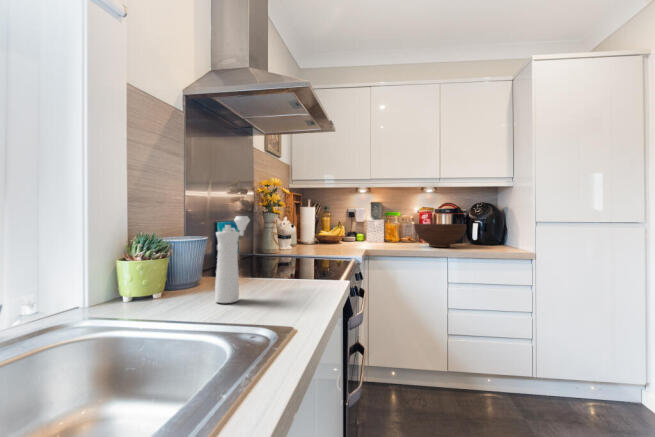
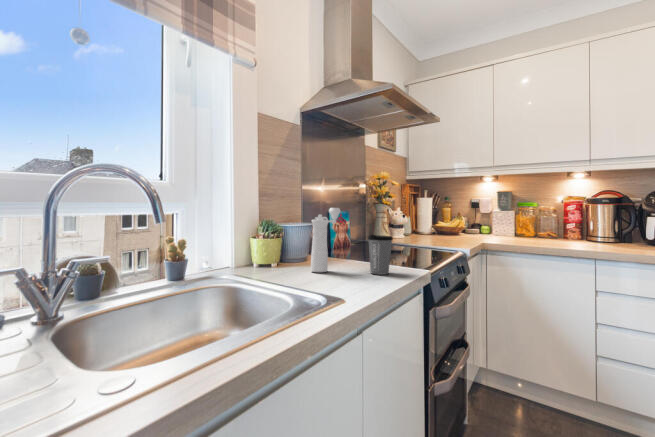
fruit bowl: present [414,224,466,247] -> none [548,216,620,244]
coffee cup: none [291,249,321,298] -> present [368,235,393,275]

